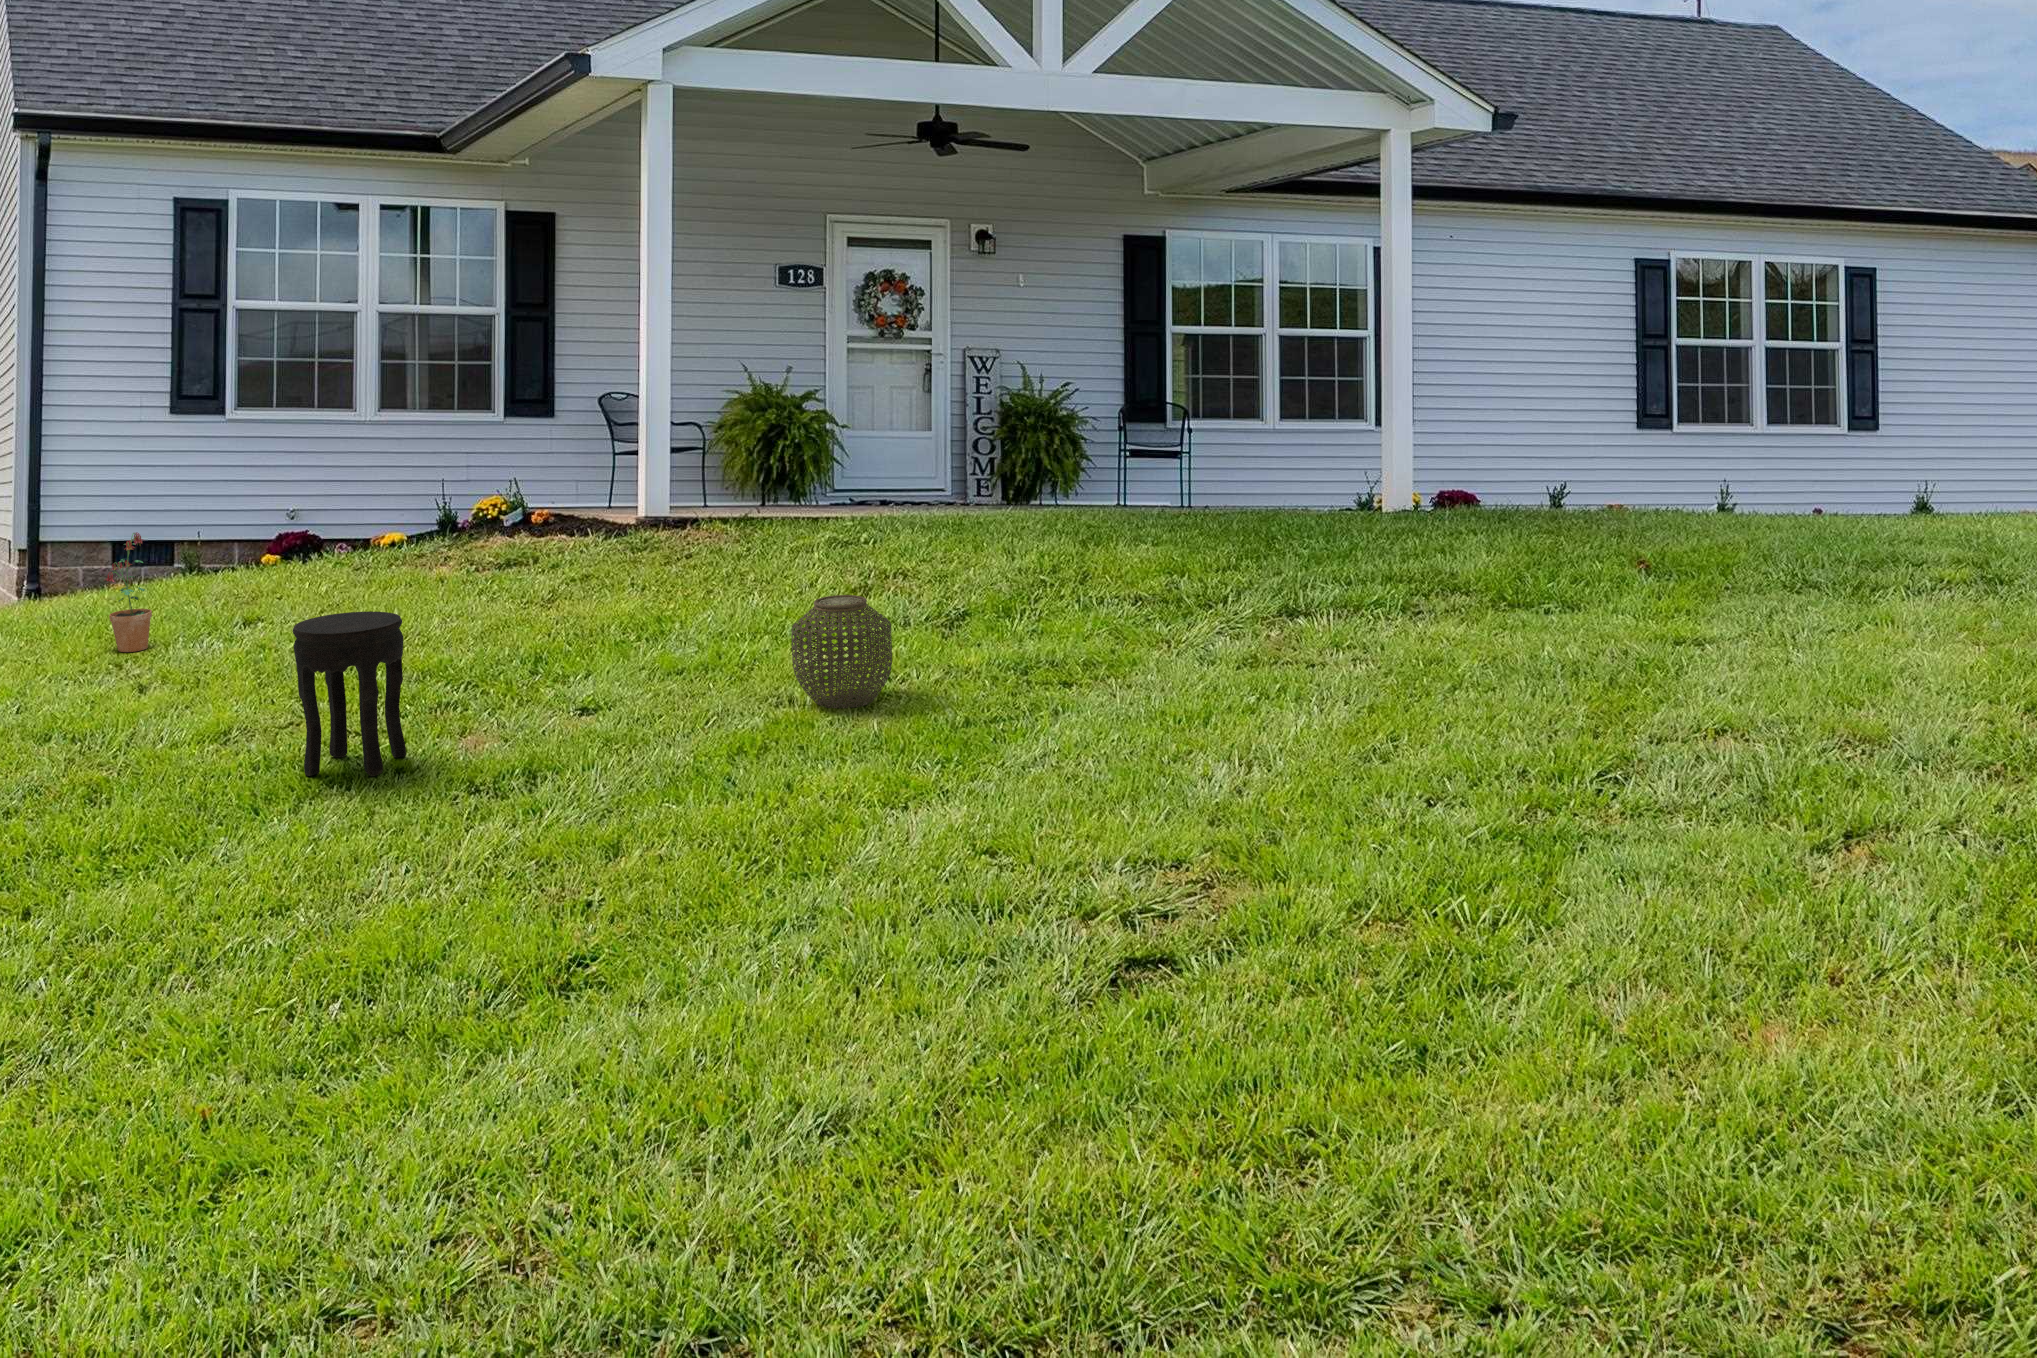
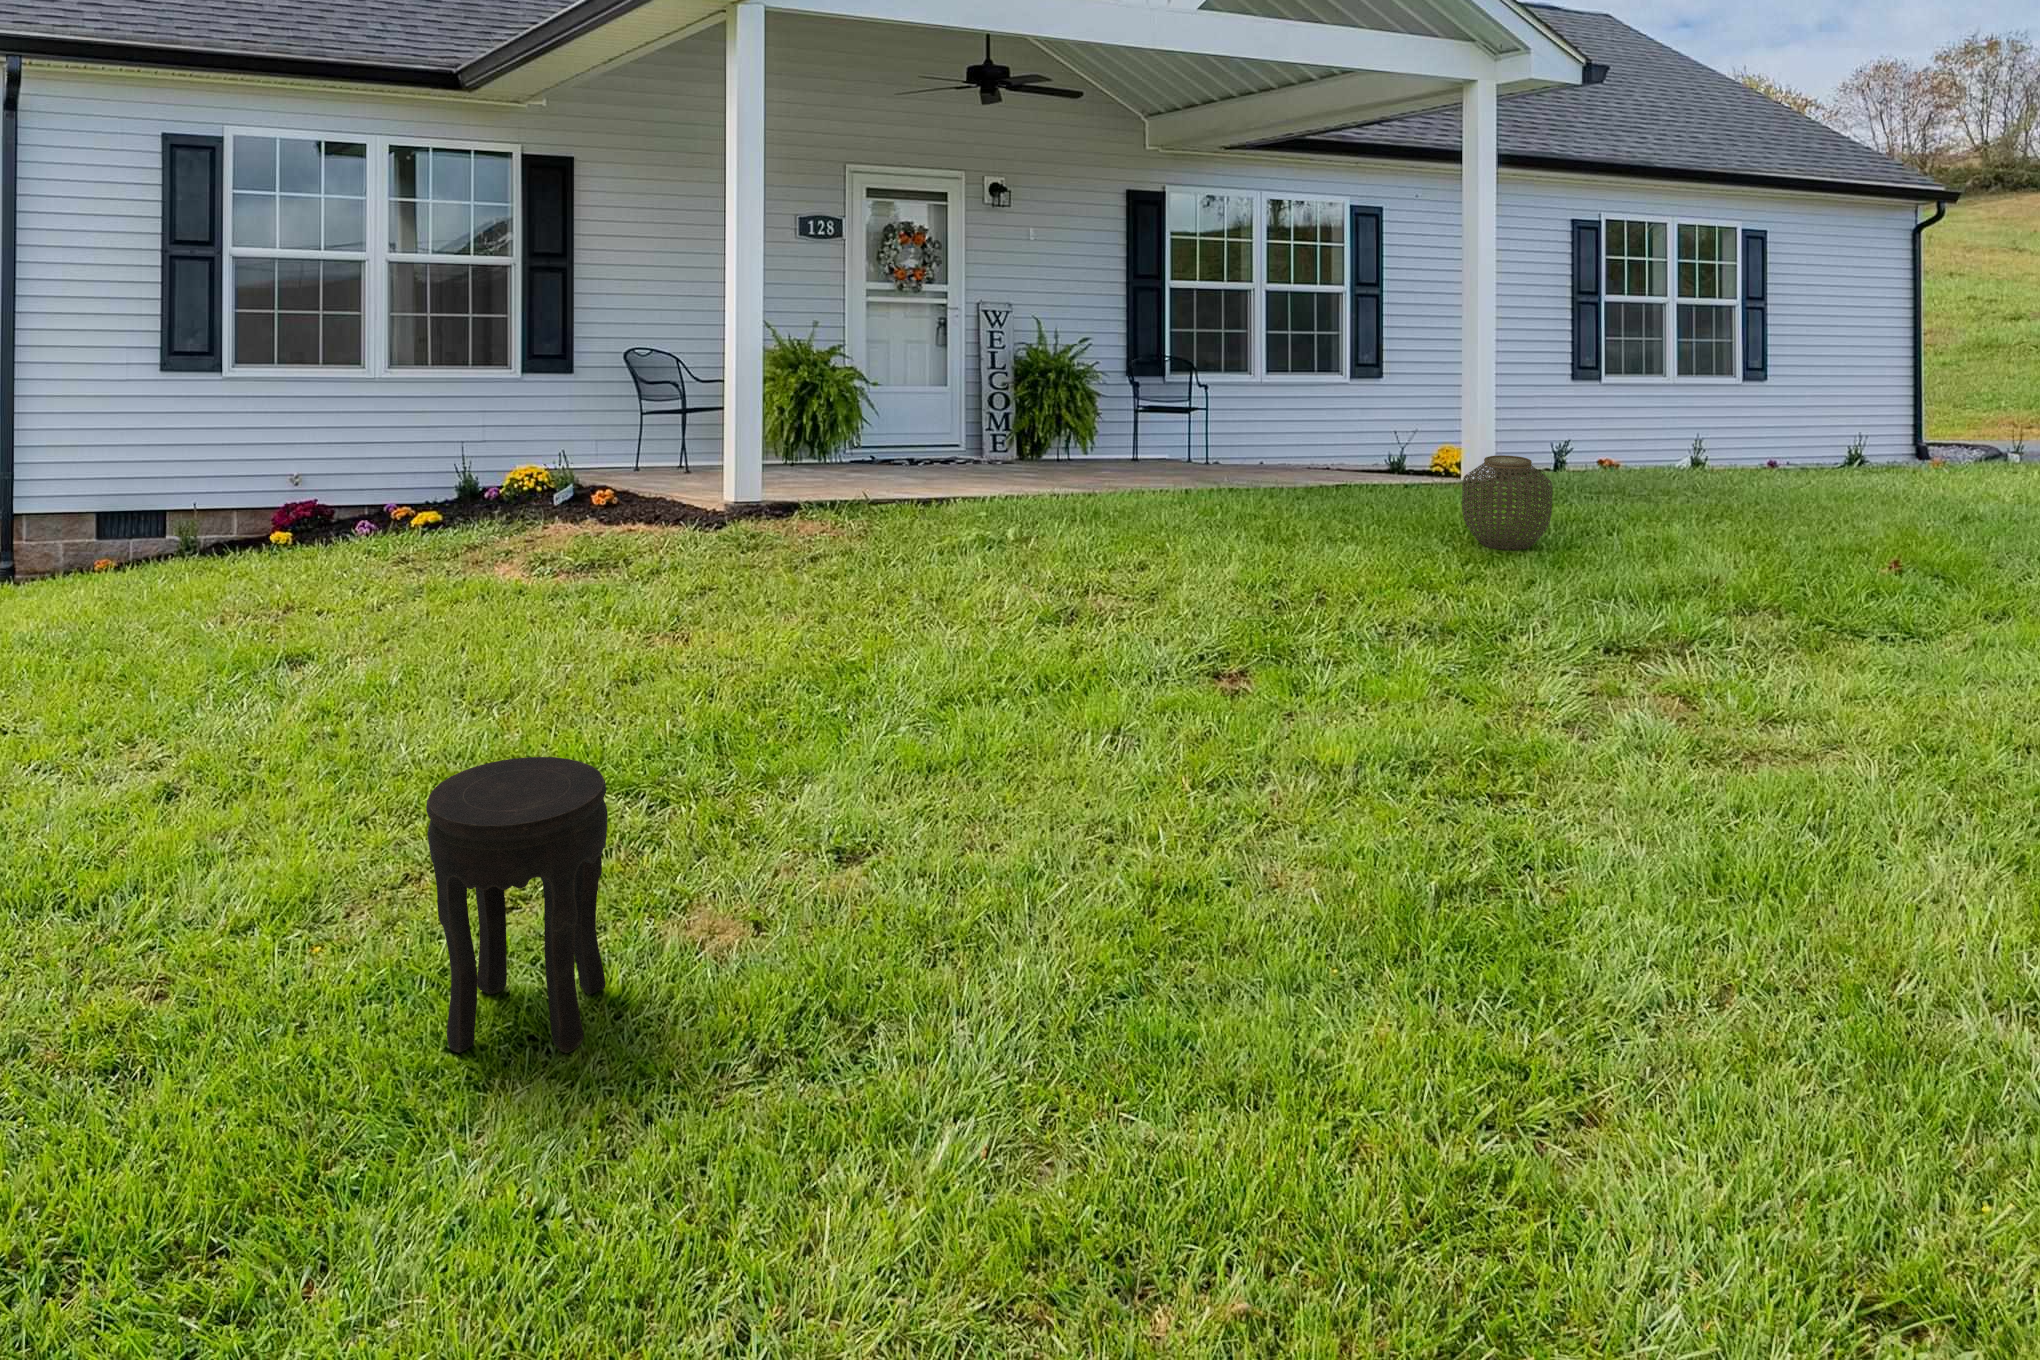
potted plant: present [105,532,152,652] -> none [90,562,159,728]
woven basket: present [791,595,892,708] -> present [1462,455,1552,550]

